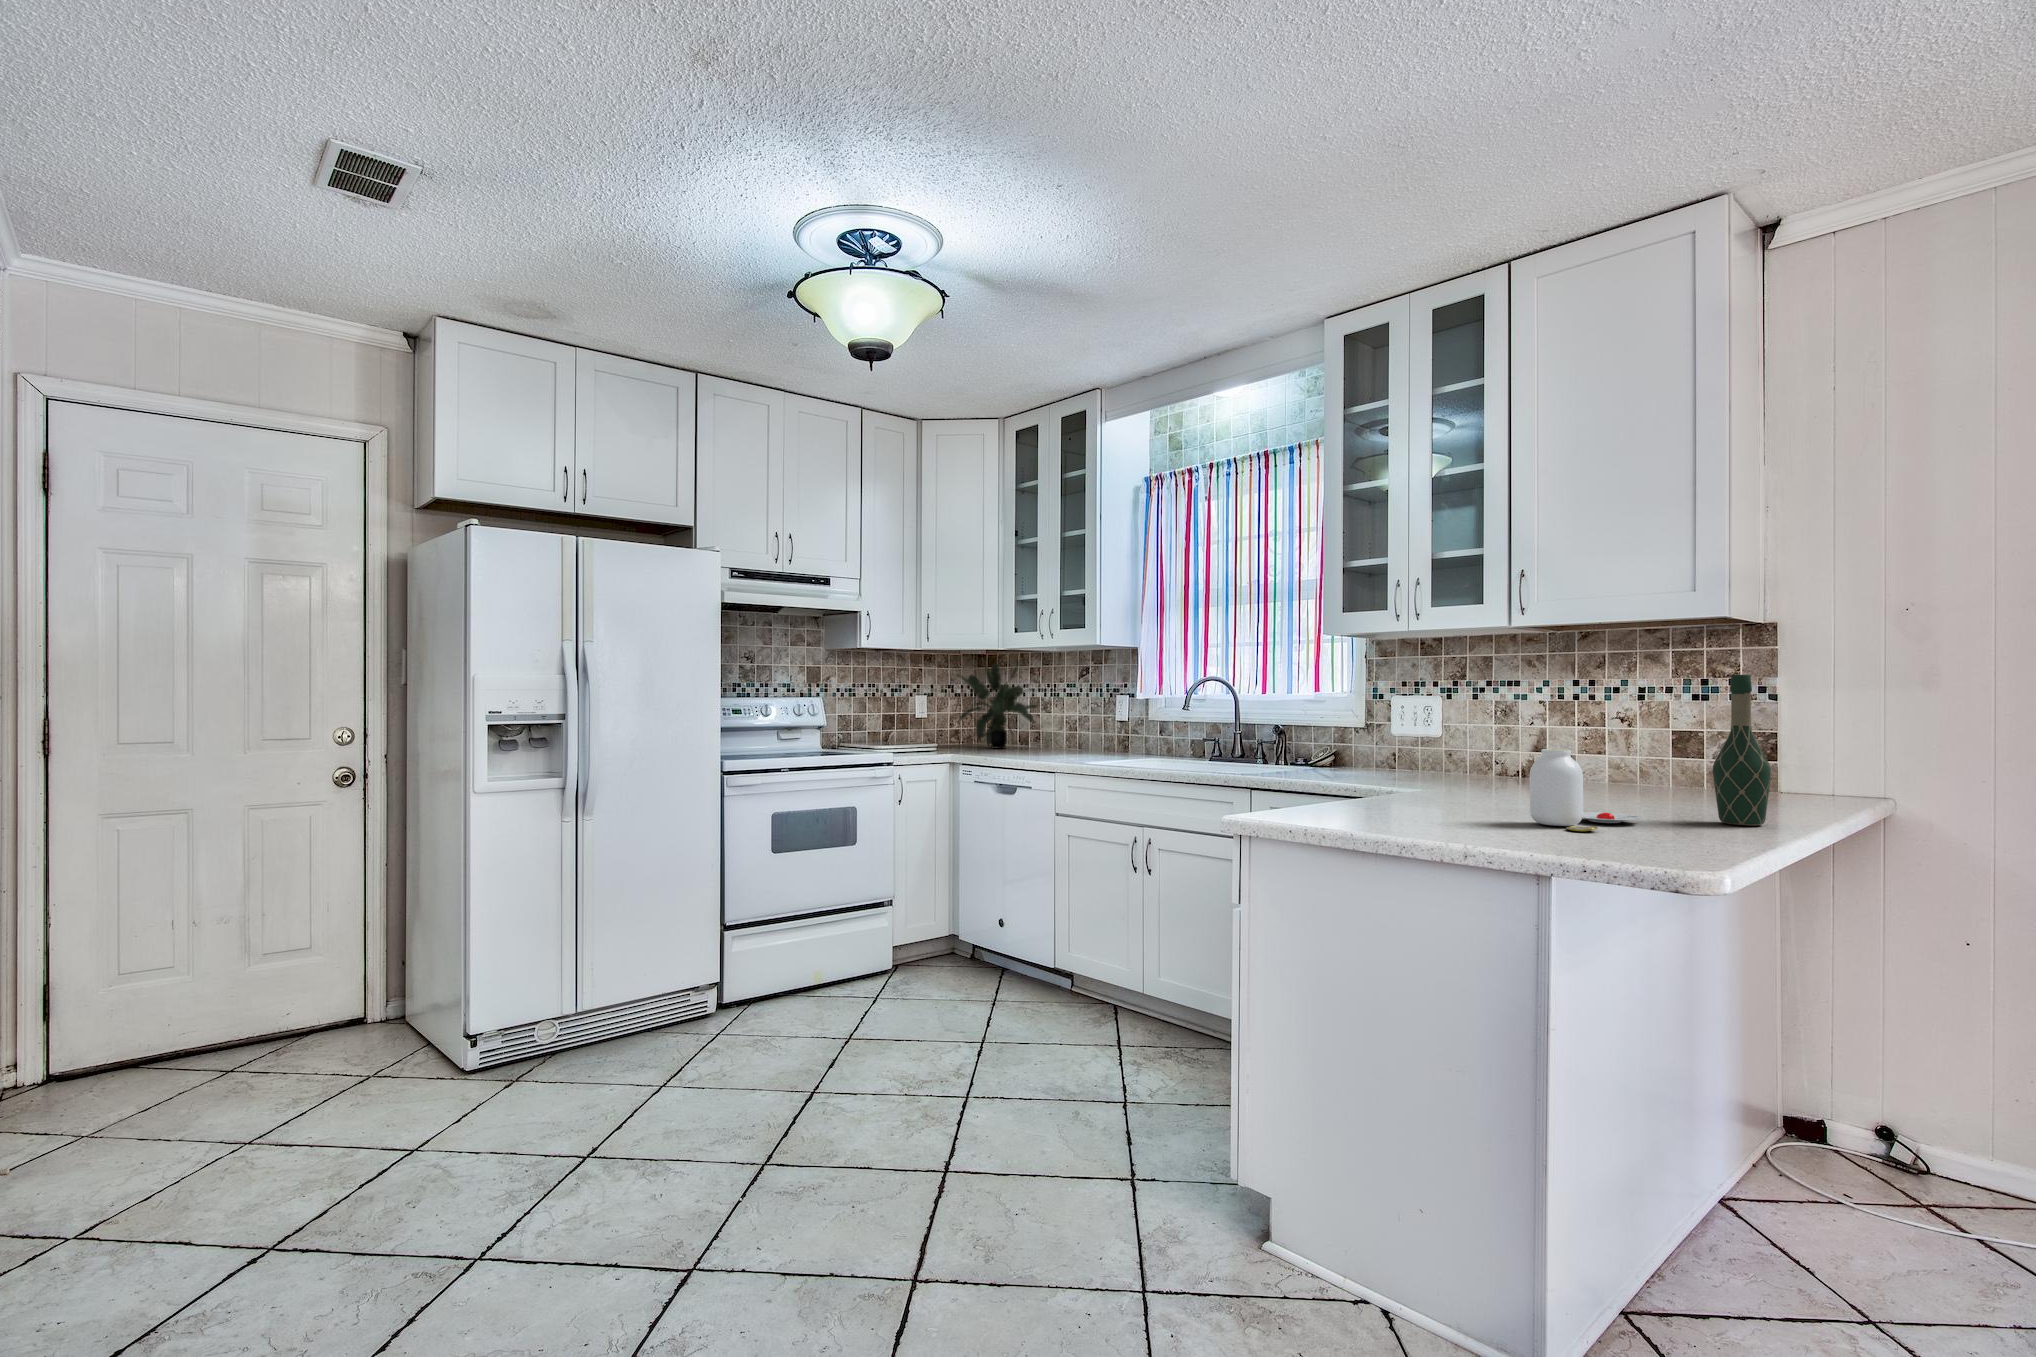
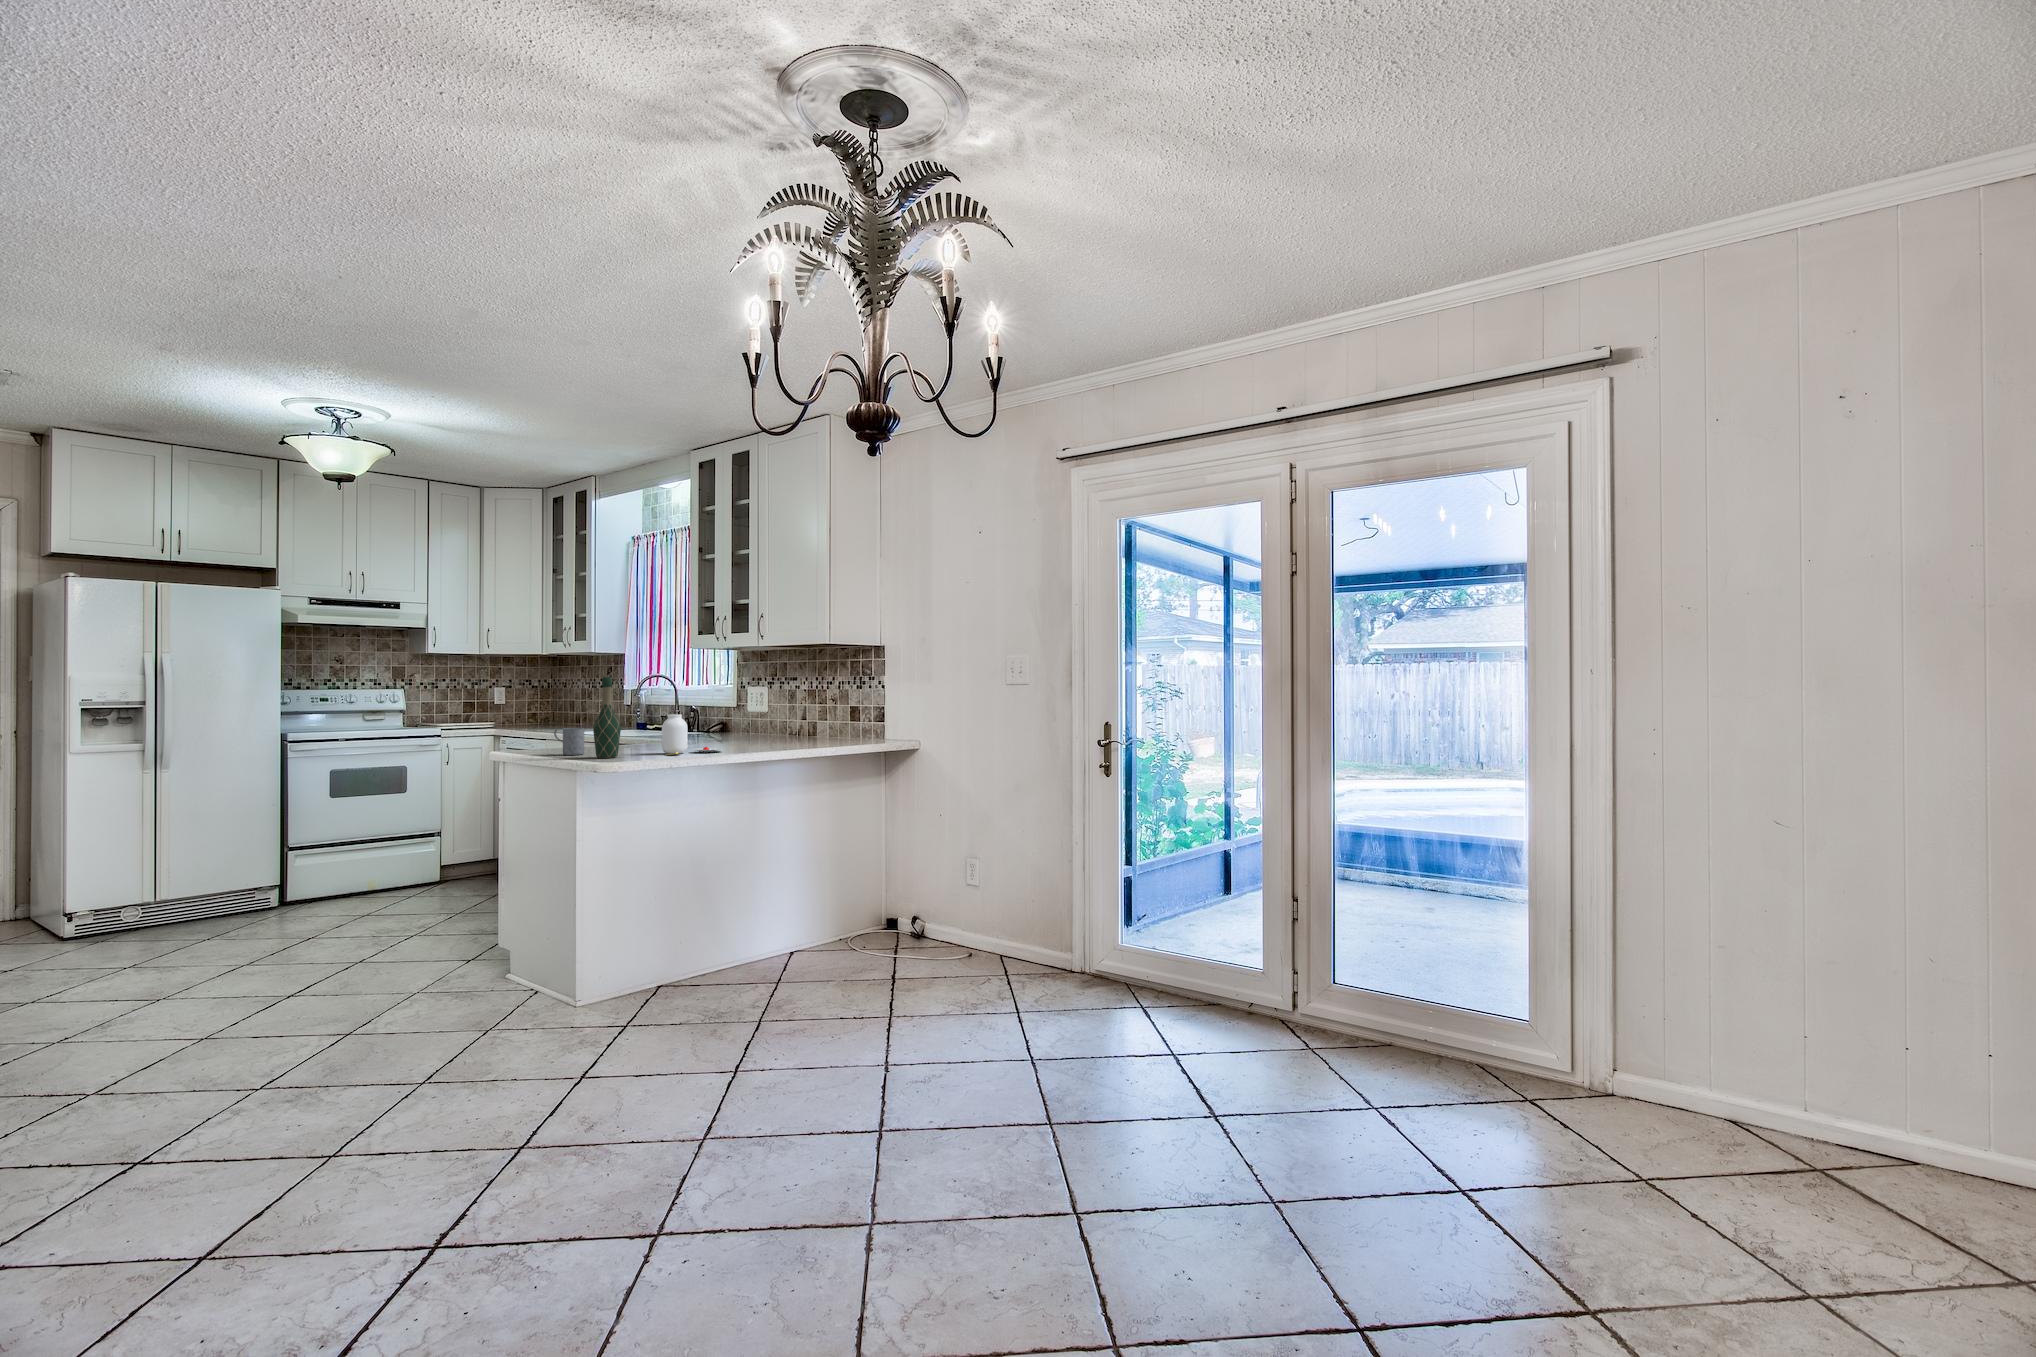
potted plant: present [957,660,1036,748] -> none [517,661,582,725]
wine bottle: present [1713,675,1771,826] -> present [593,677,621,758]
mug: none [1315,772,1376,824] -> present [554,728,584,755]

